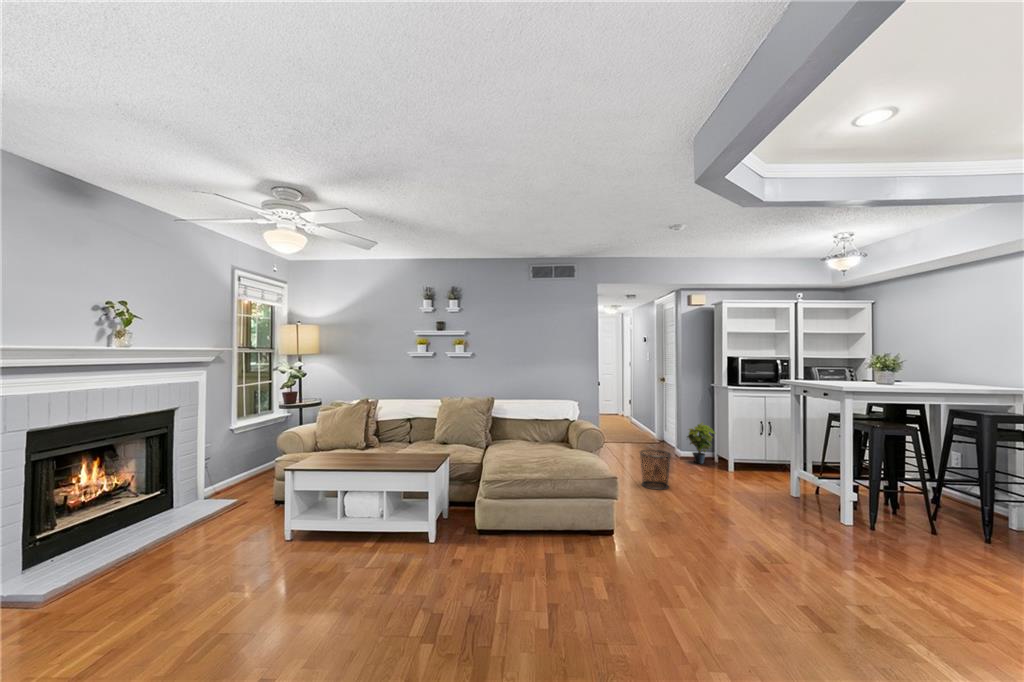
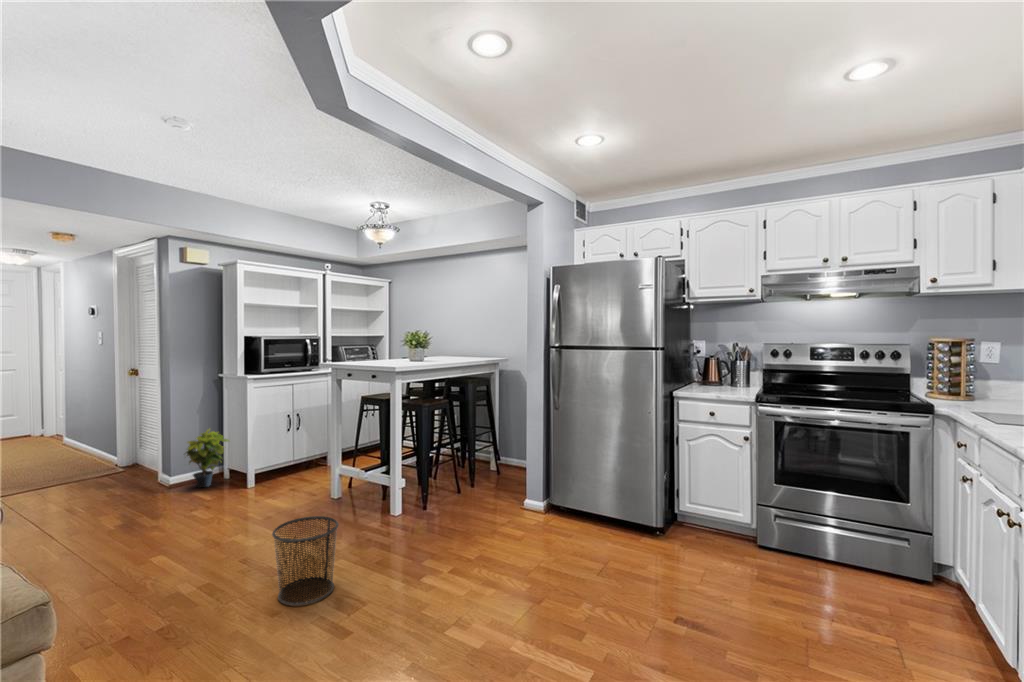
trash can: present [640,450,671,490] -> present [272,516,339,606]

